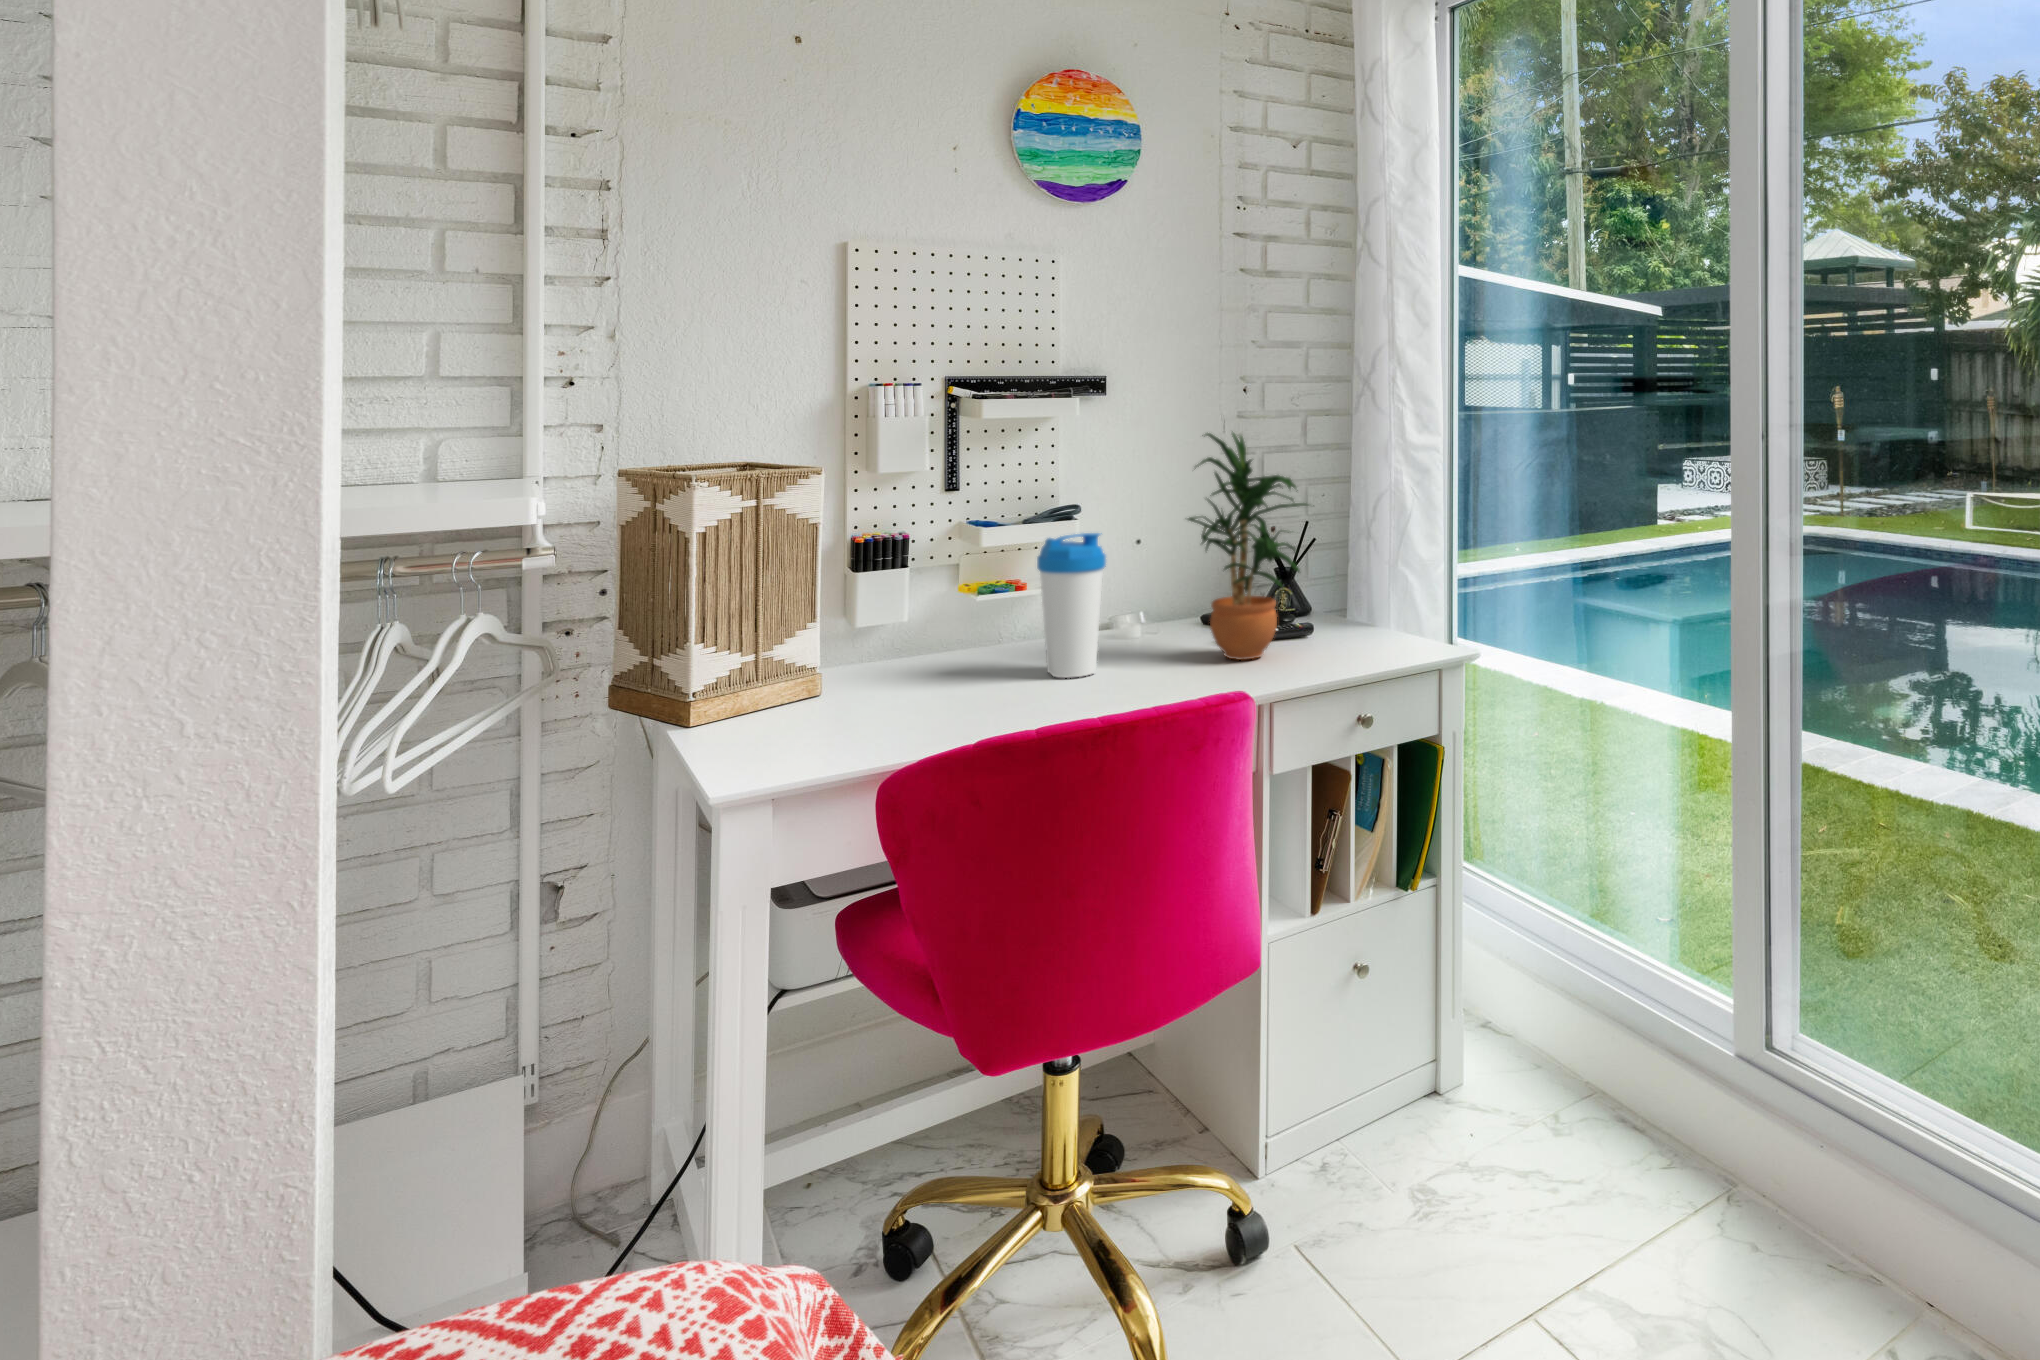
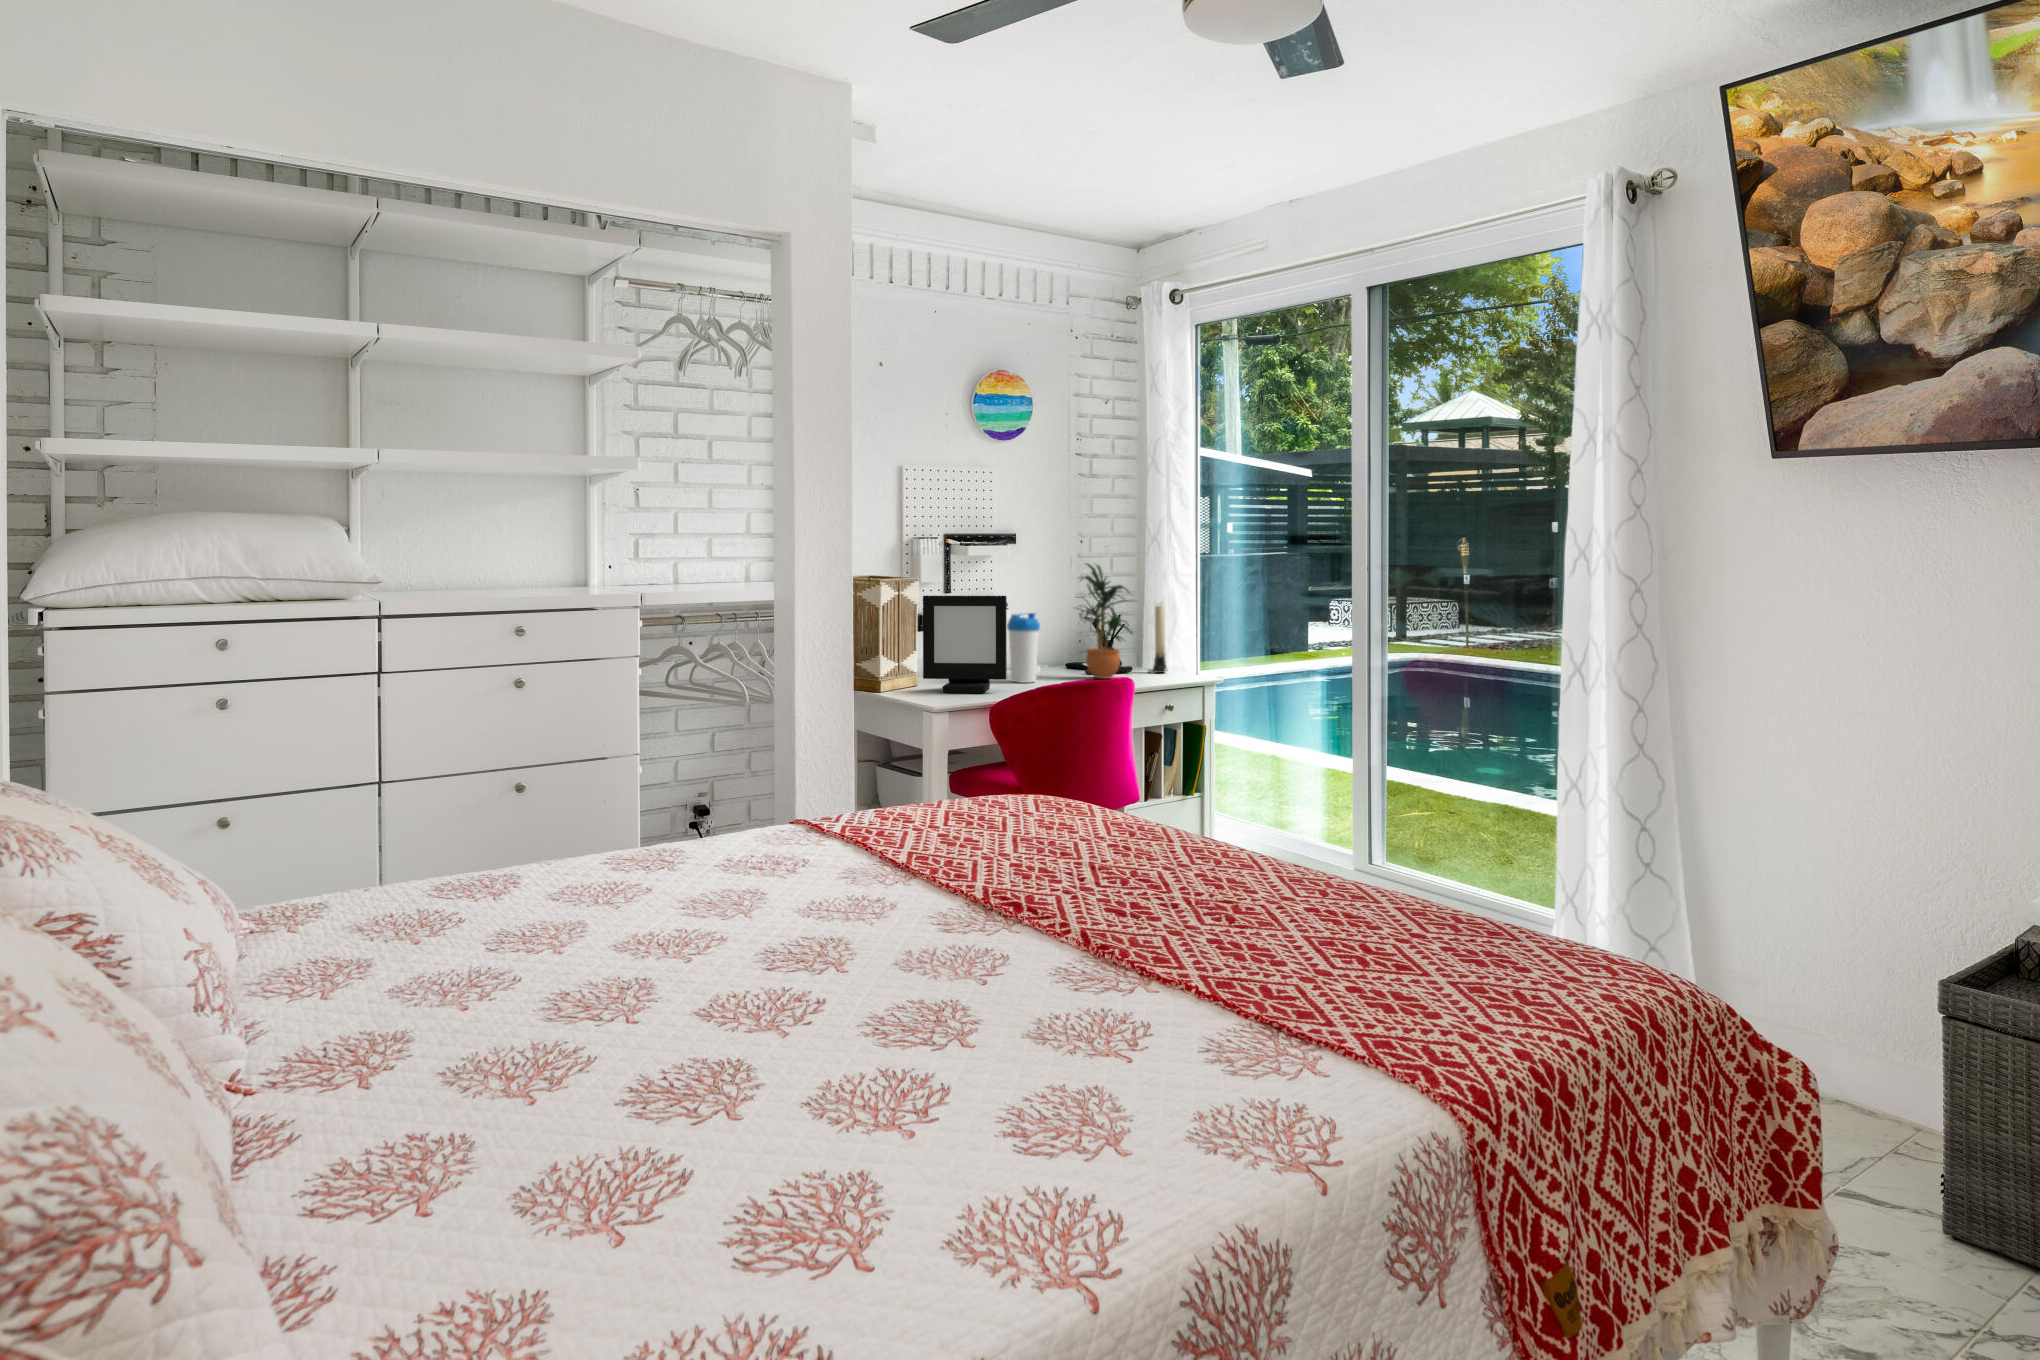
candle: none [1344,505,1382,636] -> present [1148,606,1167,673]
picture frame: none [801,510,984,727] -> present [923,596,1007,693]

